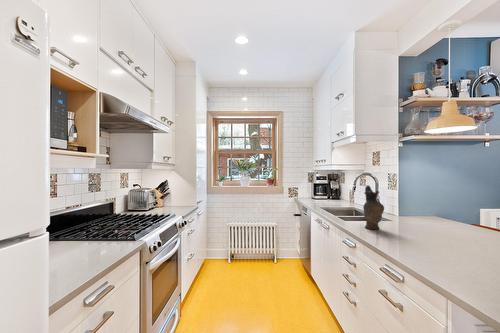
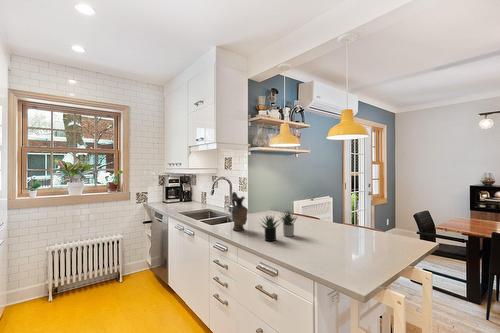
succulent plant: none [388,209,454,245] -> present [262,211,296,241]

